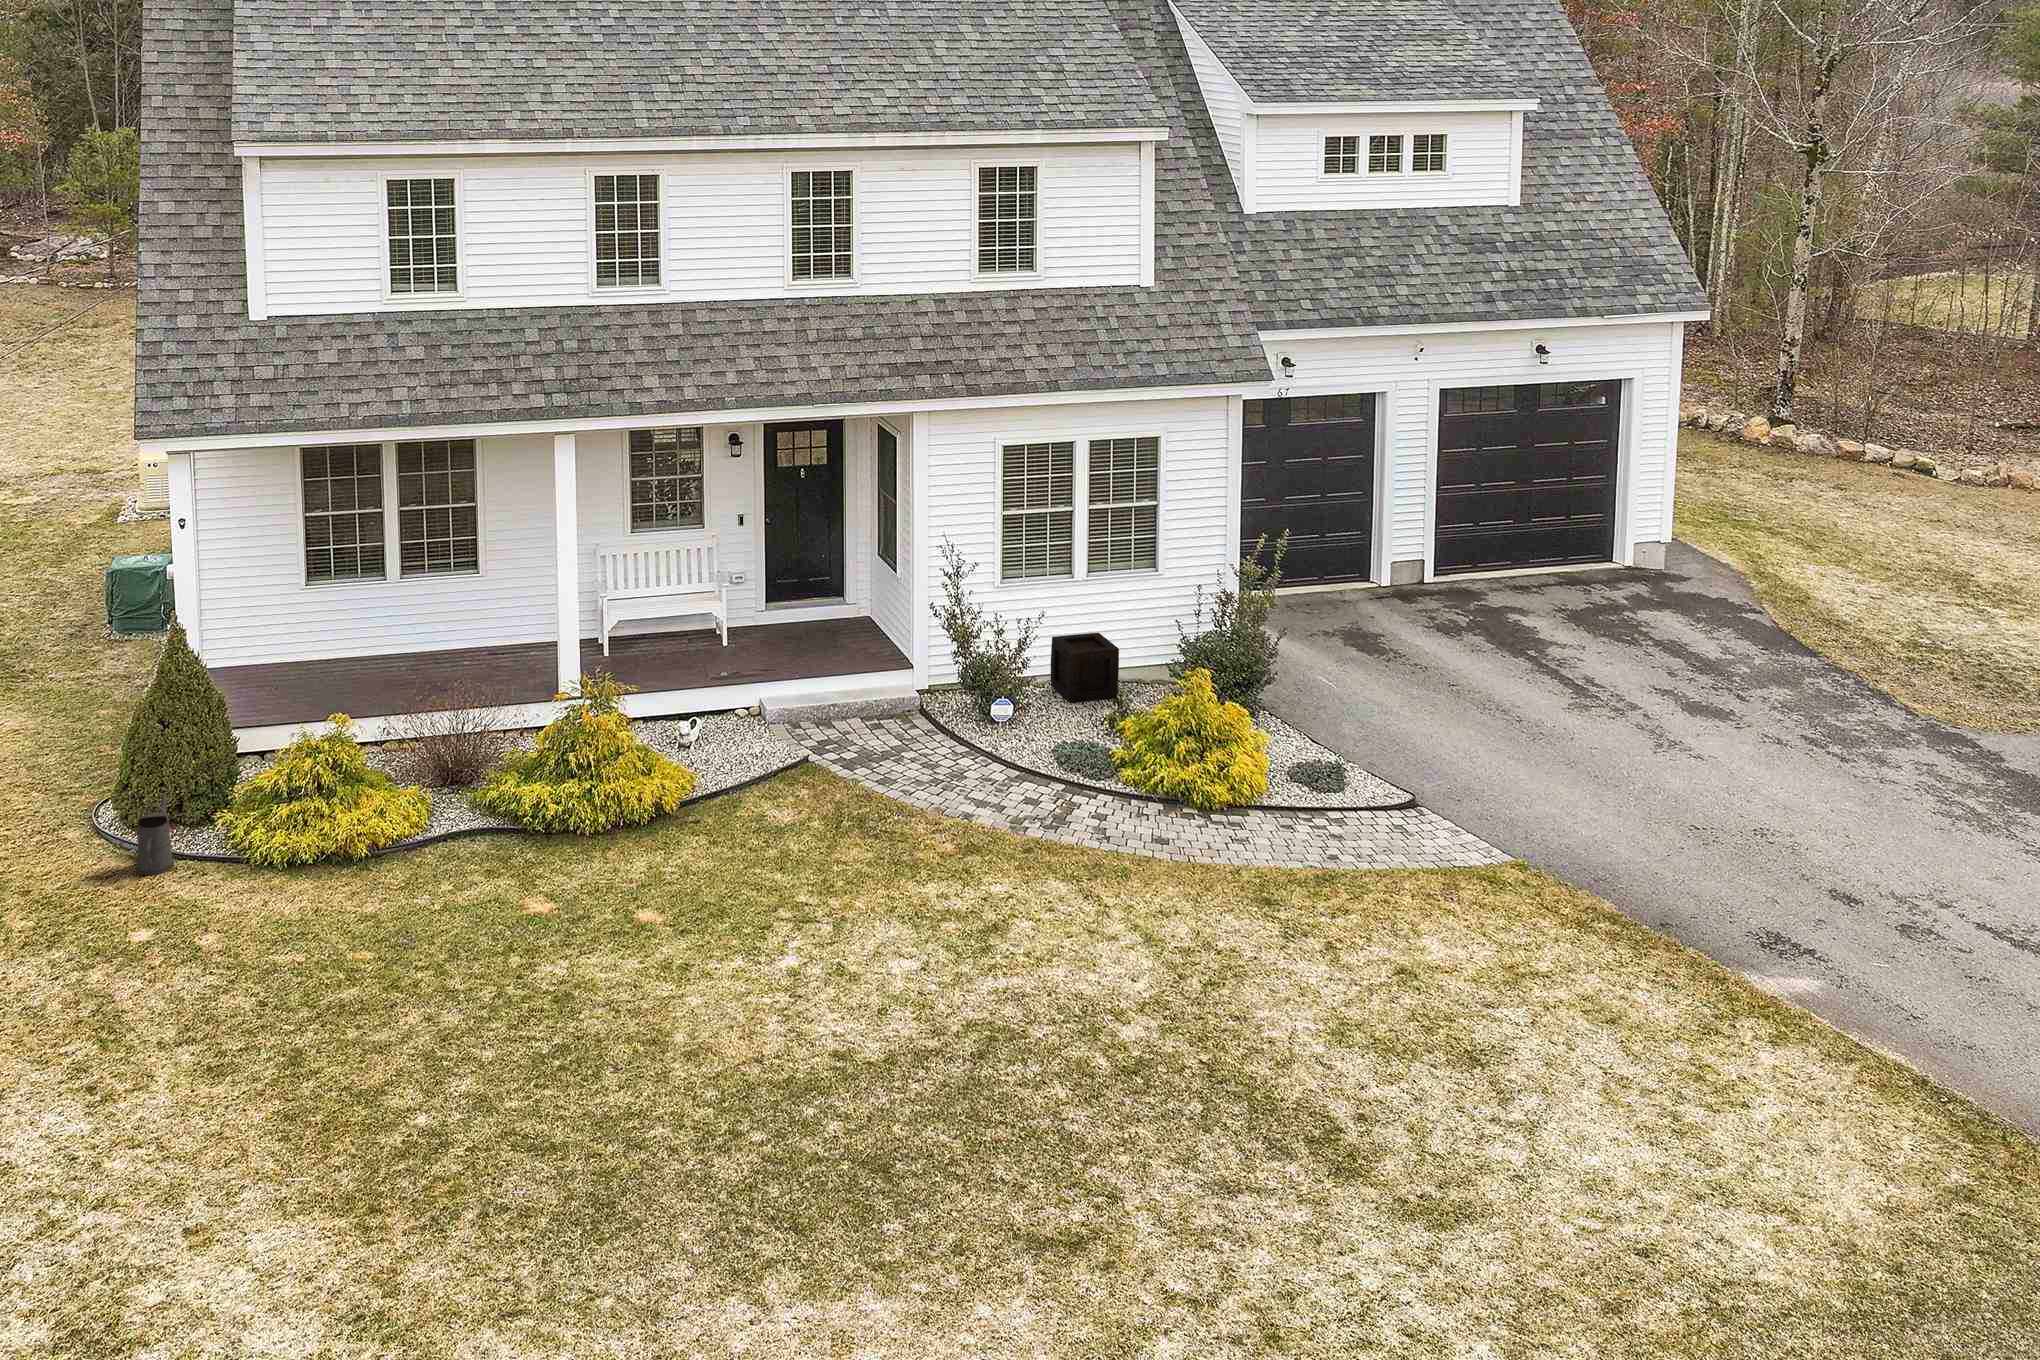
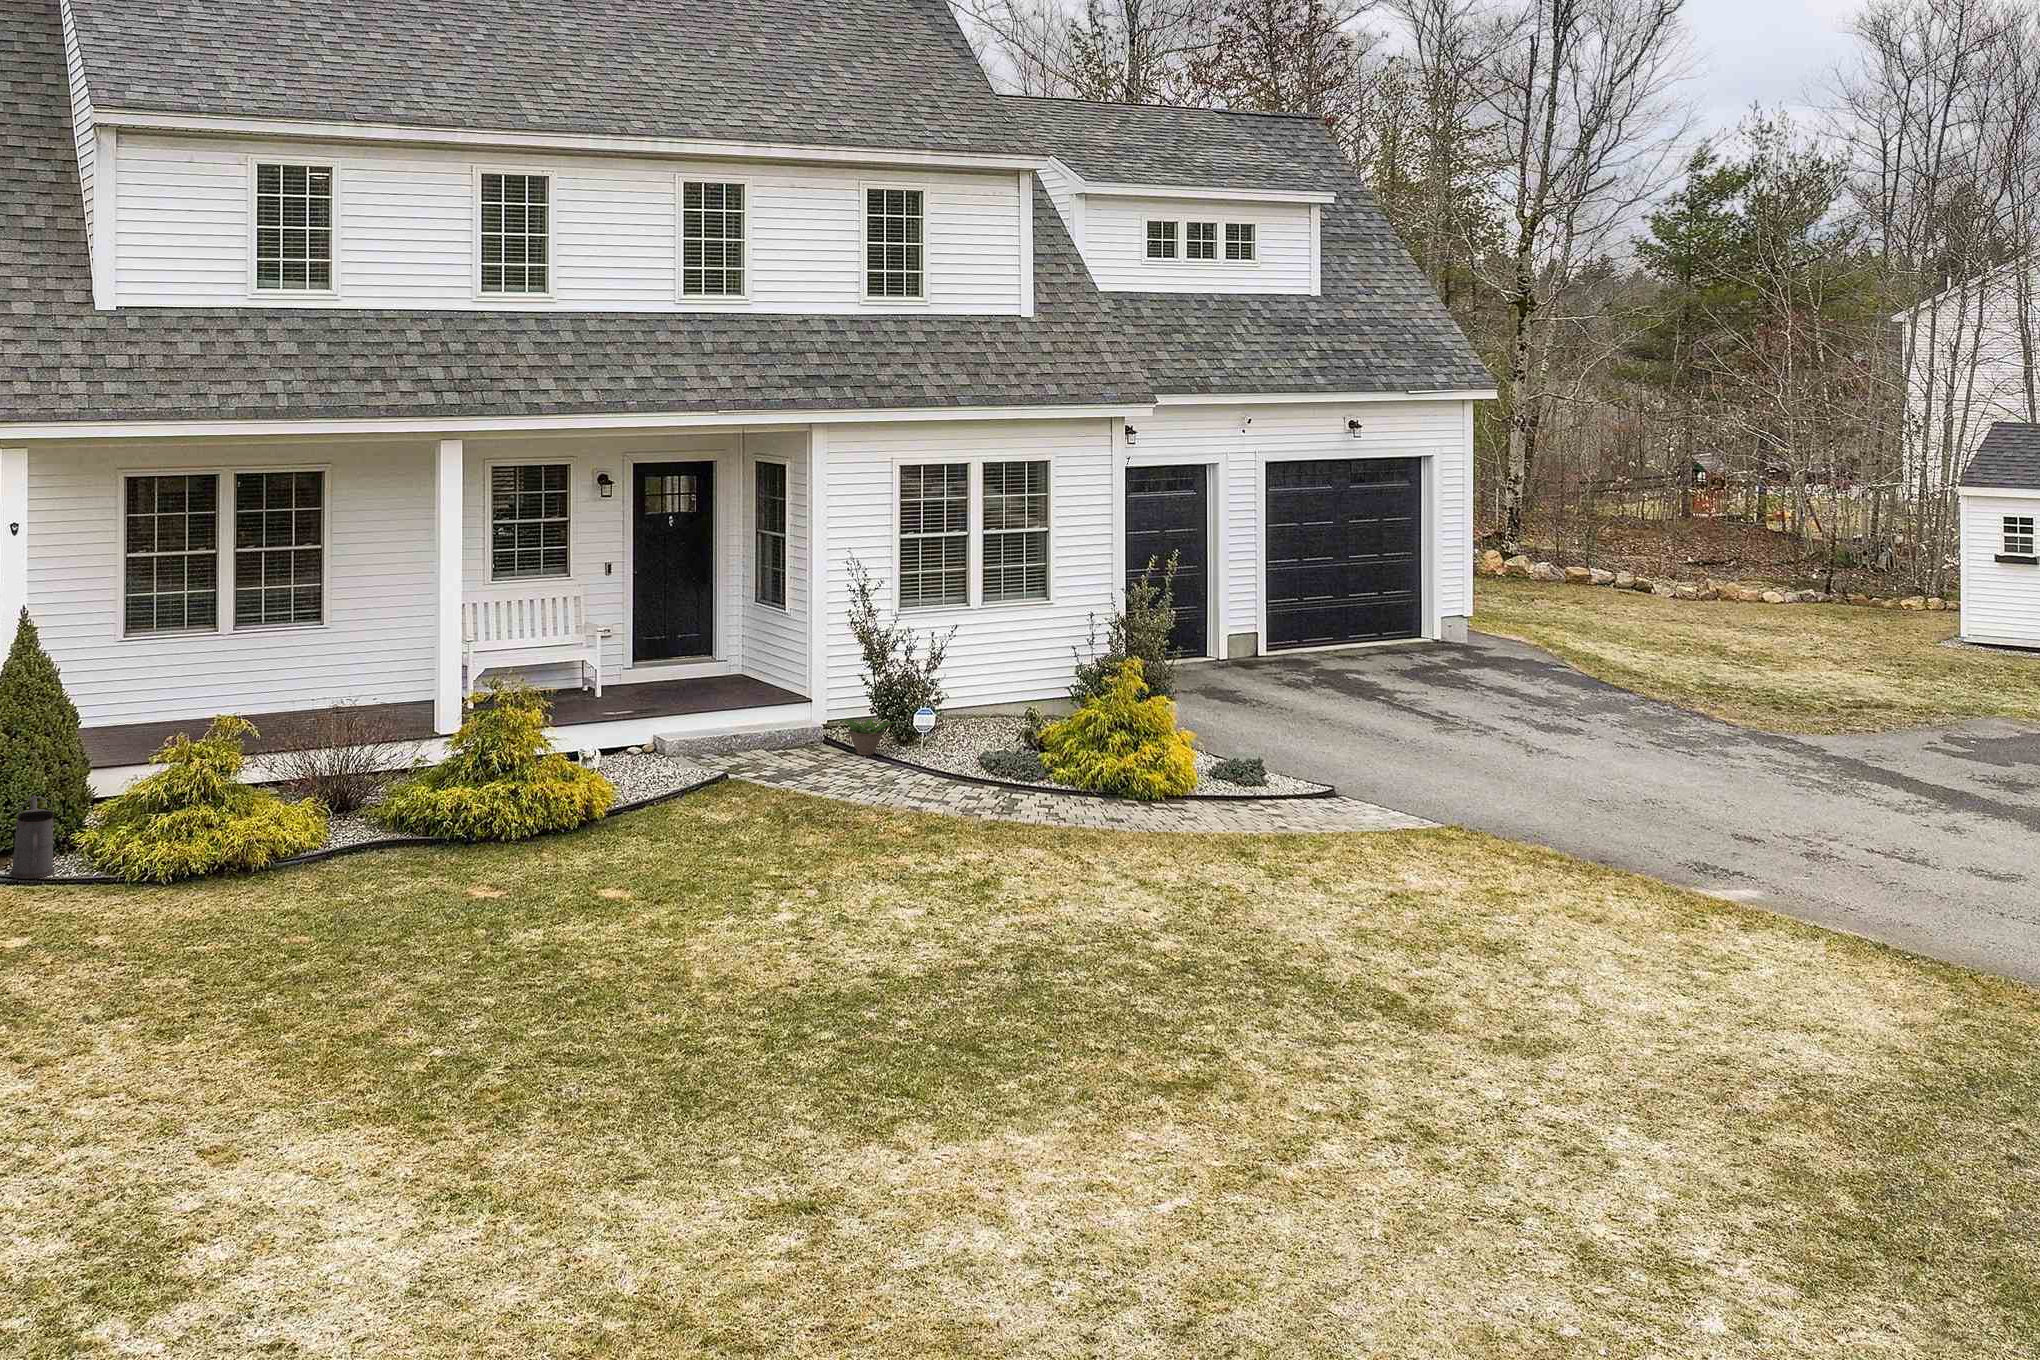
wooden crate: present [1051,633,1119,703] -> none [942,669,1016,734]
decorative plant: none [925,693,985,733] -> present [839,718,898,755]

